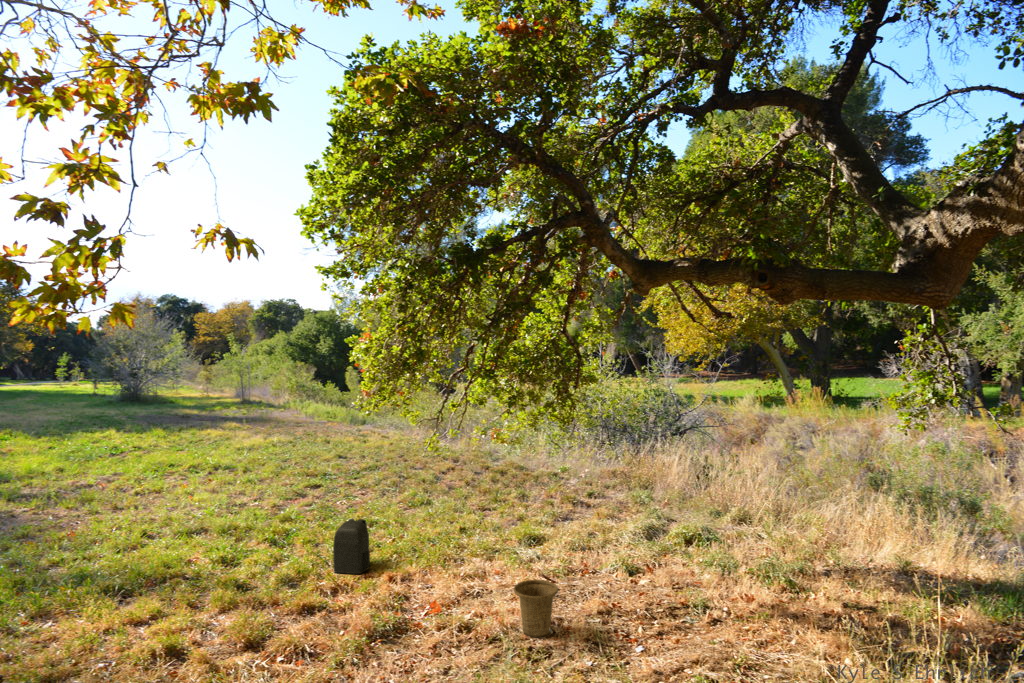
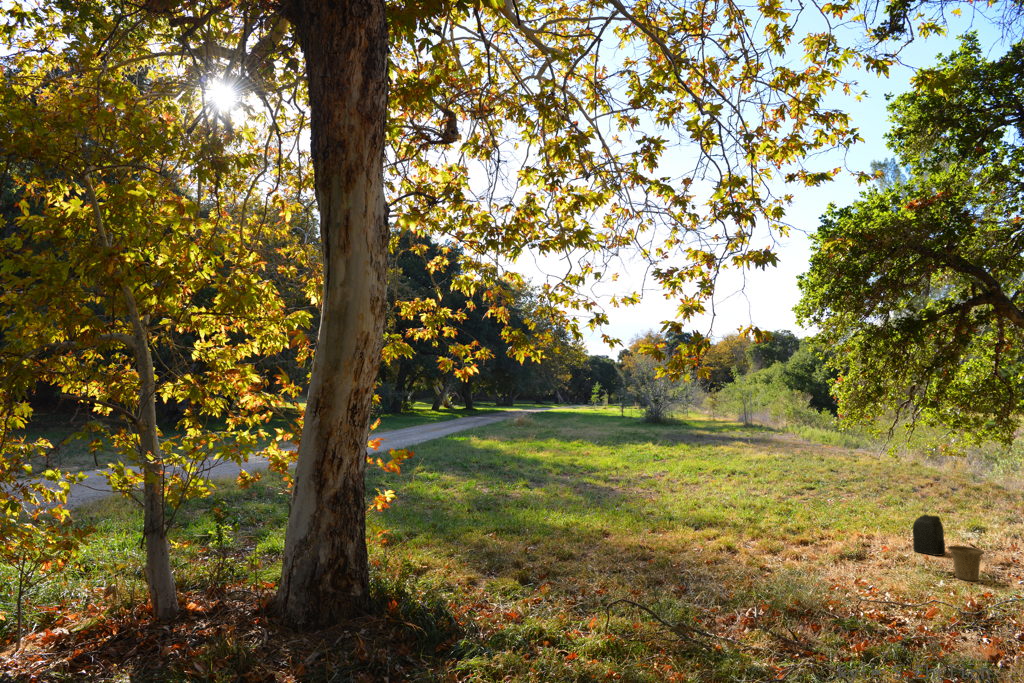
backpack: present [333,519,370,574] -> present [913,515,945,556]

